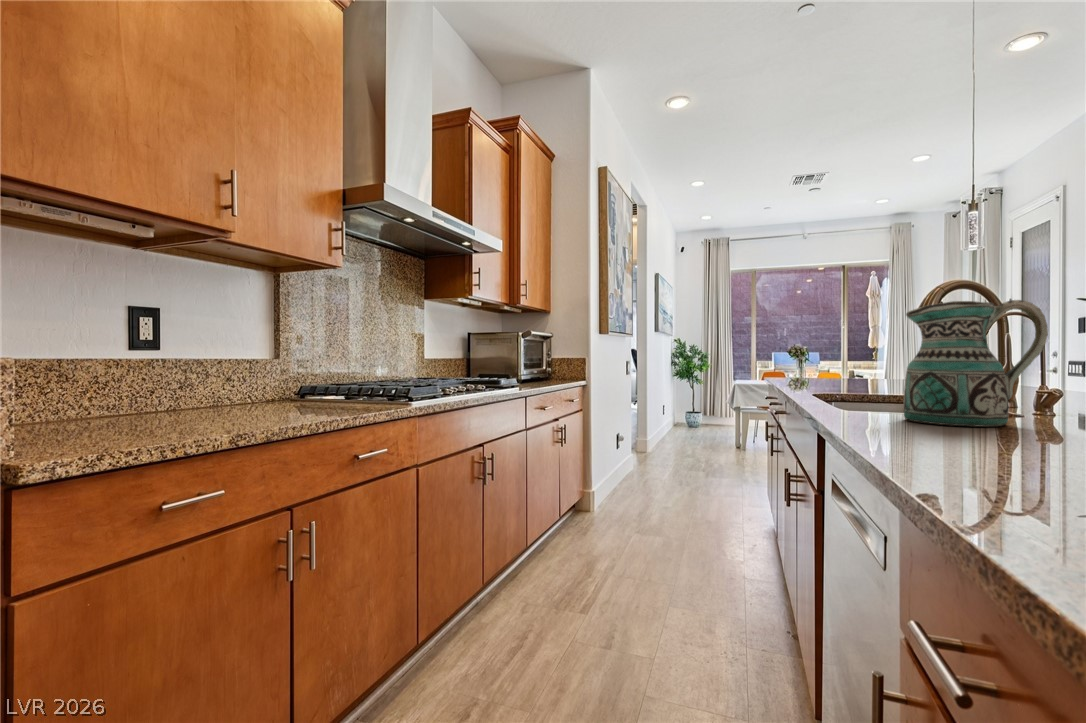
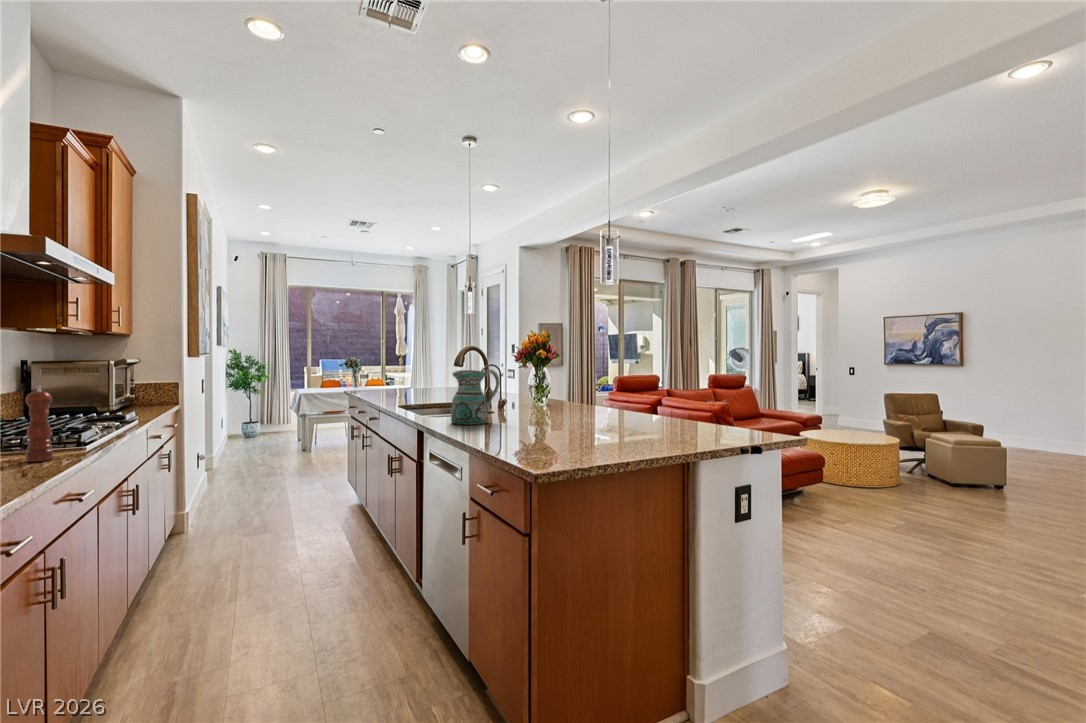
pepper mill: none [338,331,361,413] -> present [26,386,53,462]

